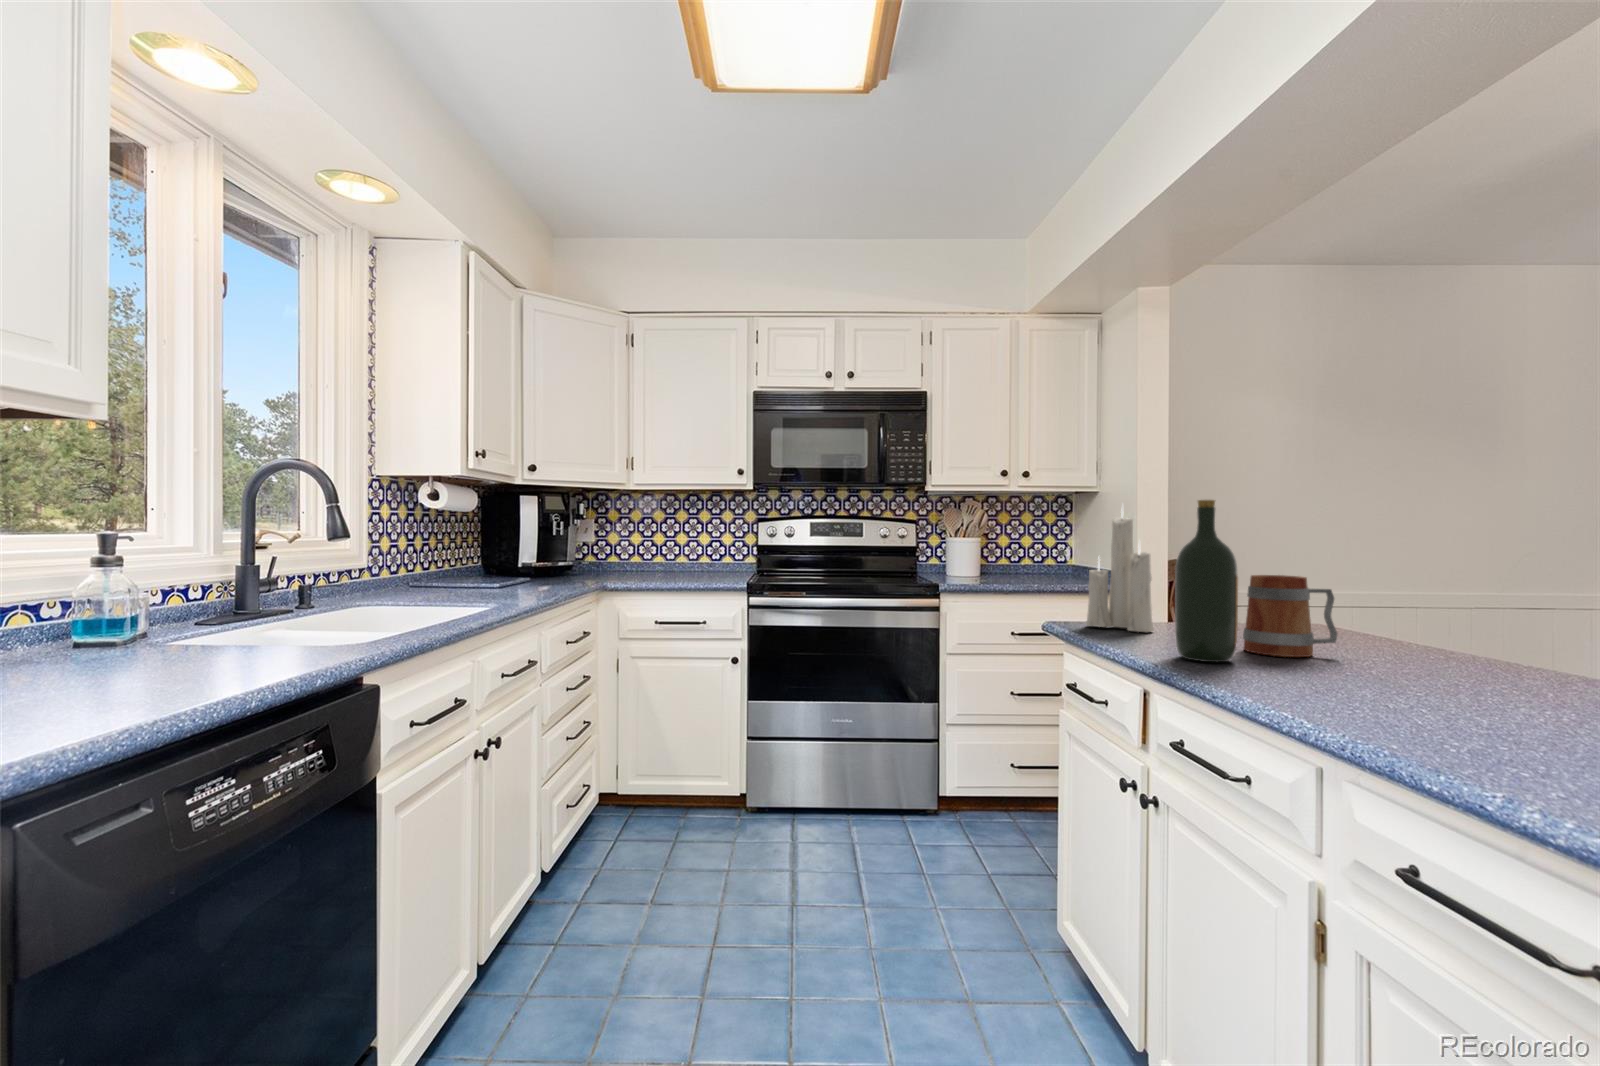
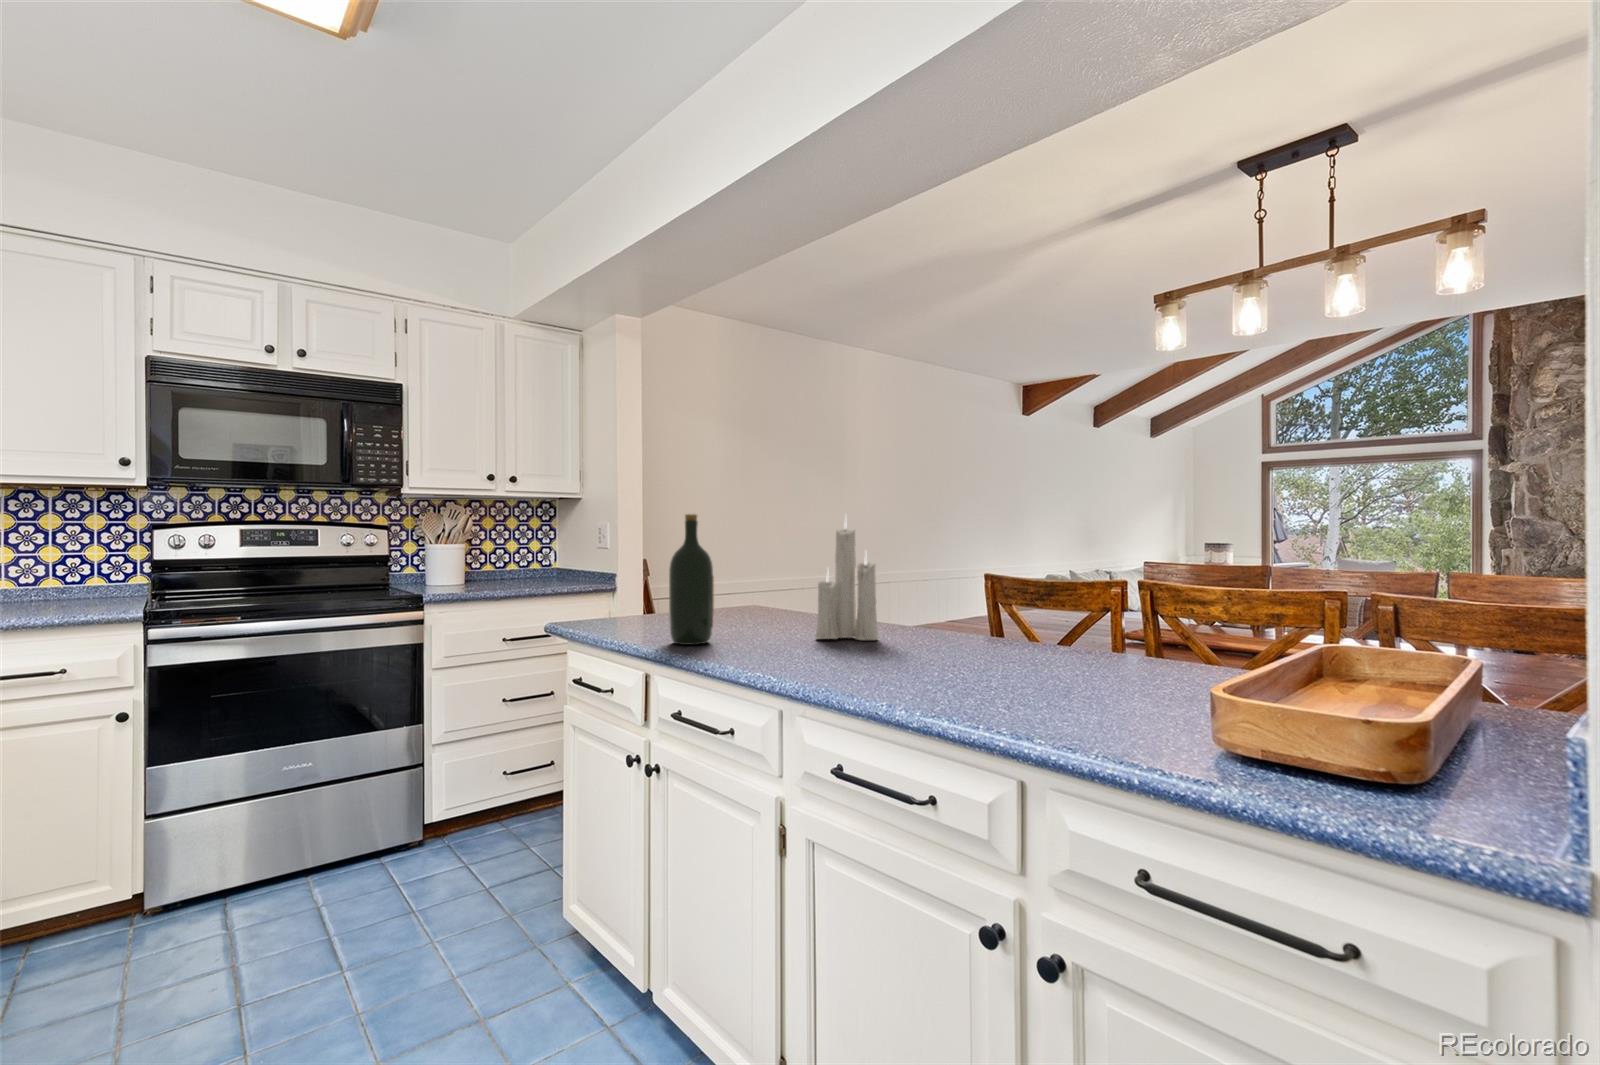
candle: present [1086,510,1154,632] -> present [815,524,878,640]
mug: present [1243,575,1337,657] -> none [715,572,774,635]

